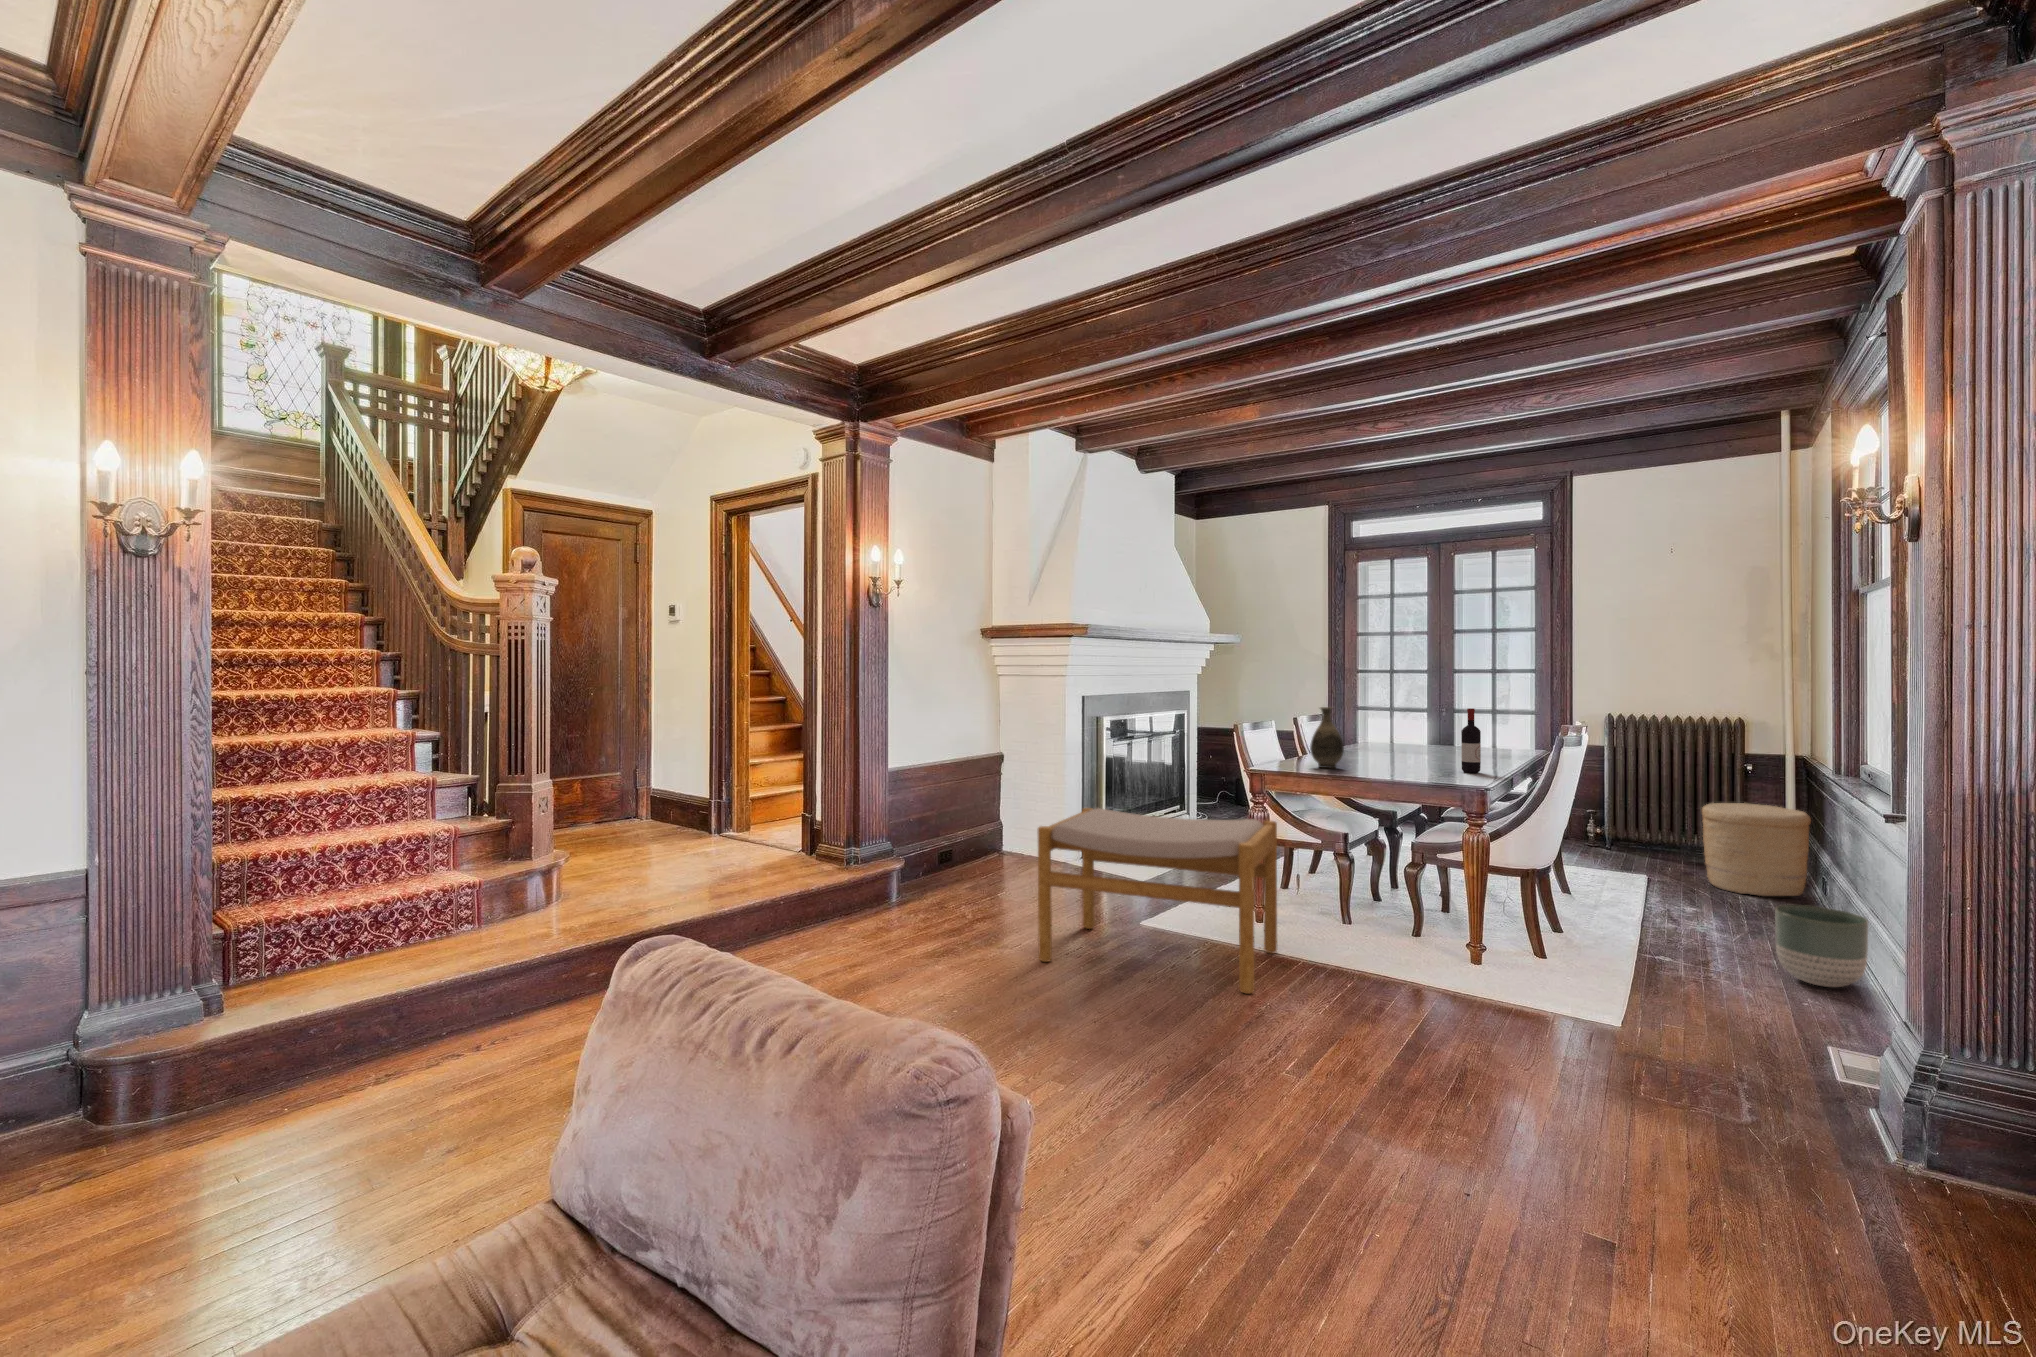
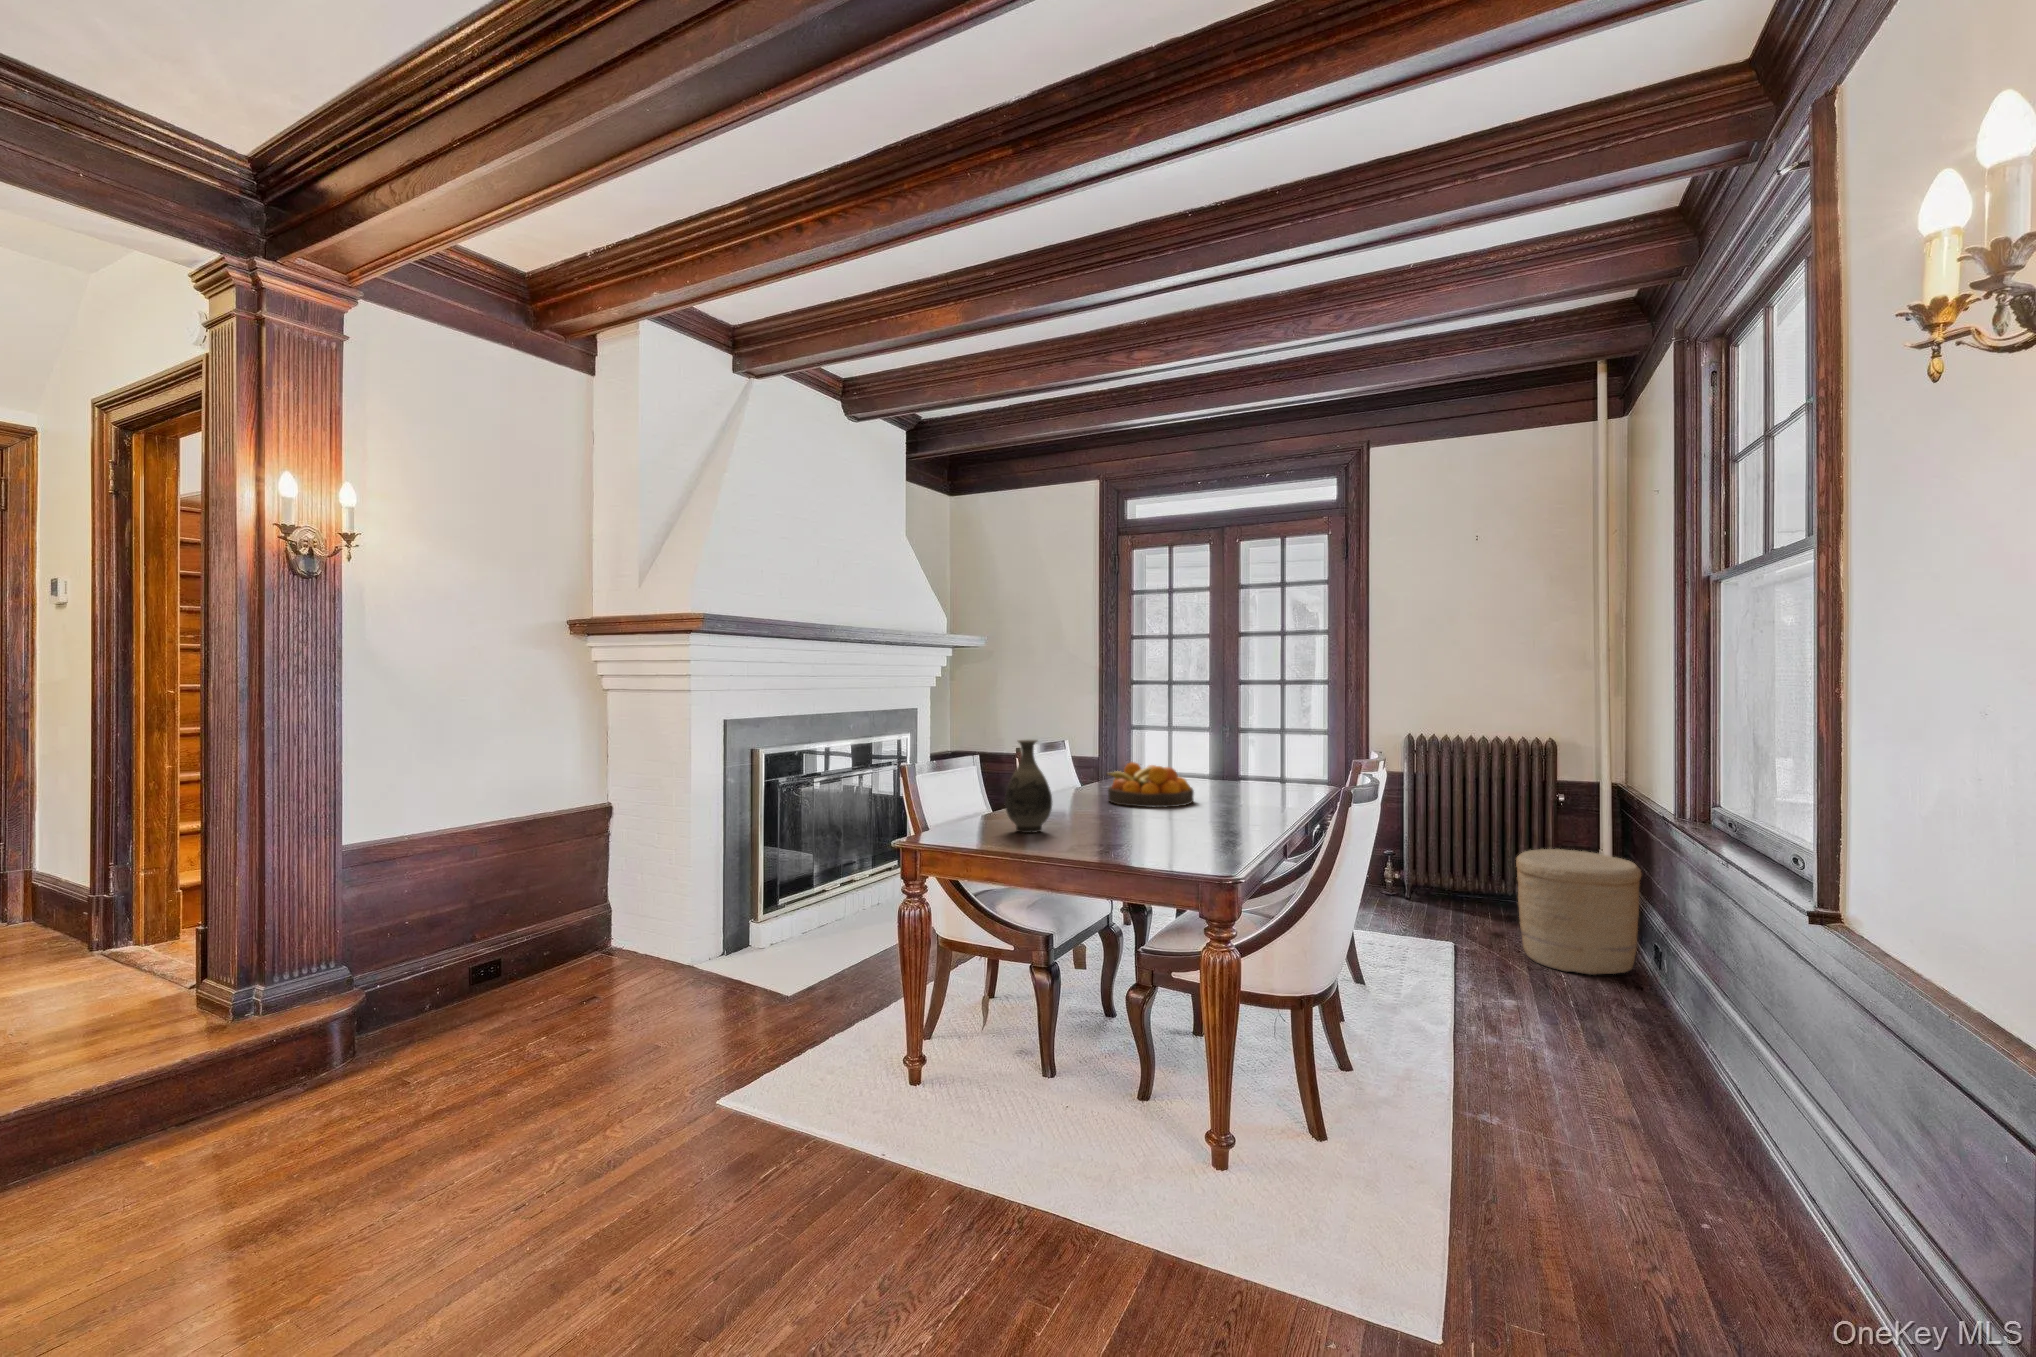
wine bottle: present [1461,709,1481,773] -> none [1214,741,1240,838]
fruit bowl: none [1366,728,1435,759] -> present [1107,762,1194,807]
footstool: present [1038,808,1277,994] -> none [467,915,917,1291]
planter: present [1775,905,1868,987] -> none [1638,1033,1768,1168]

